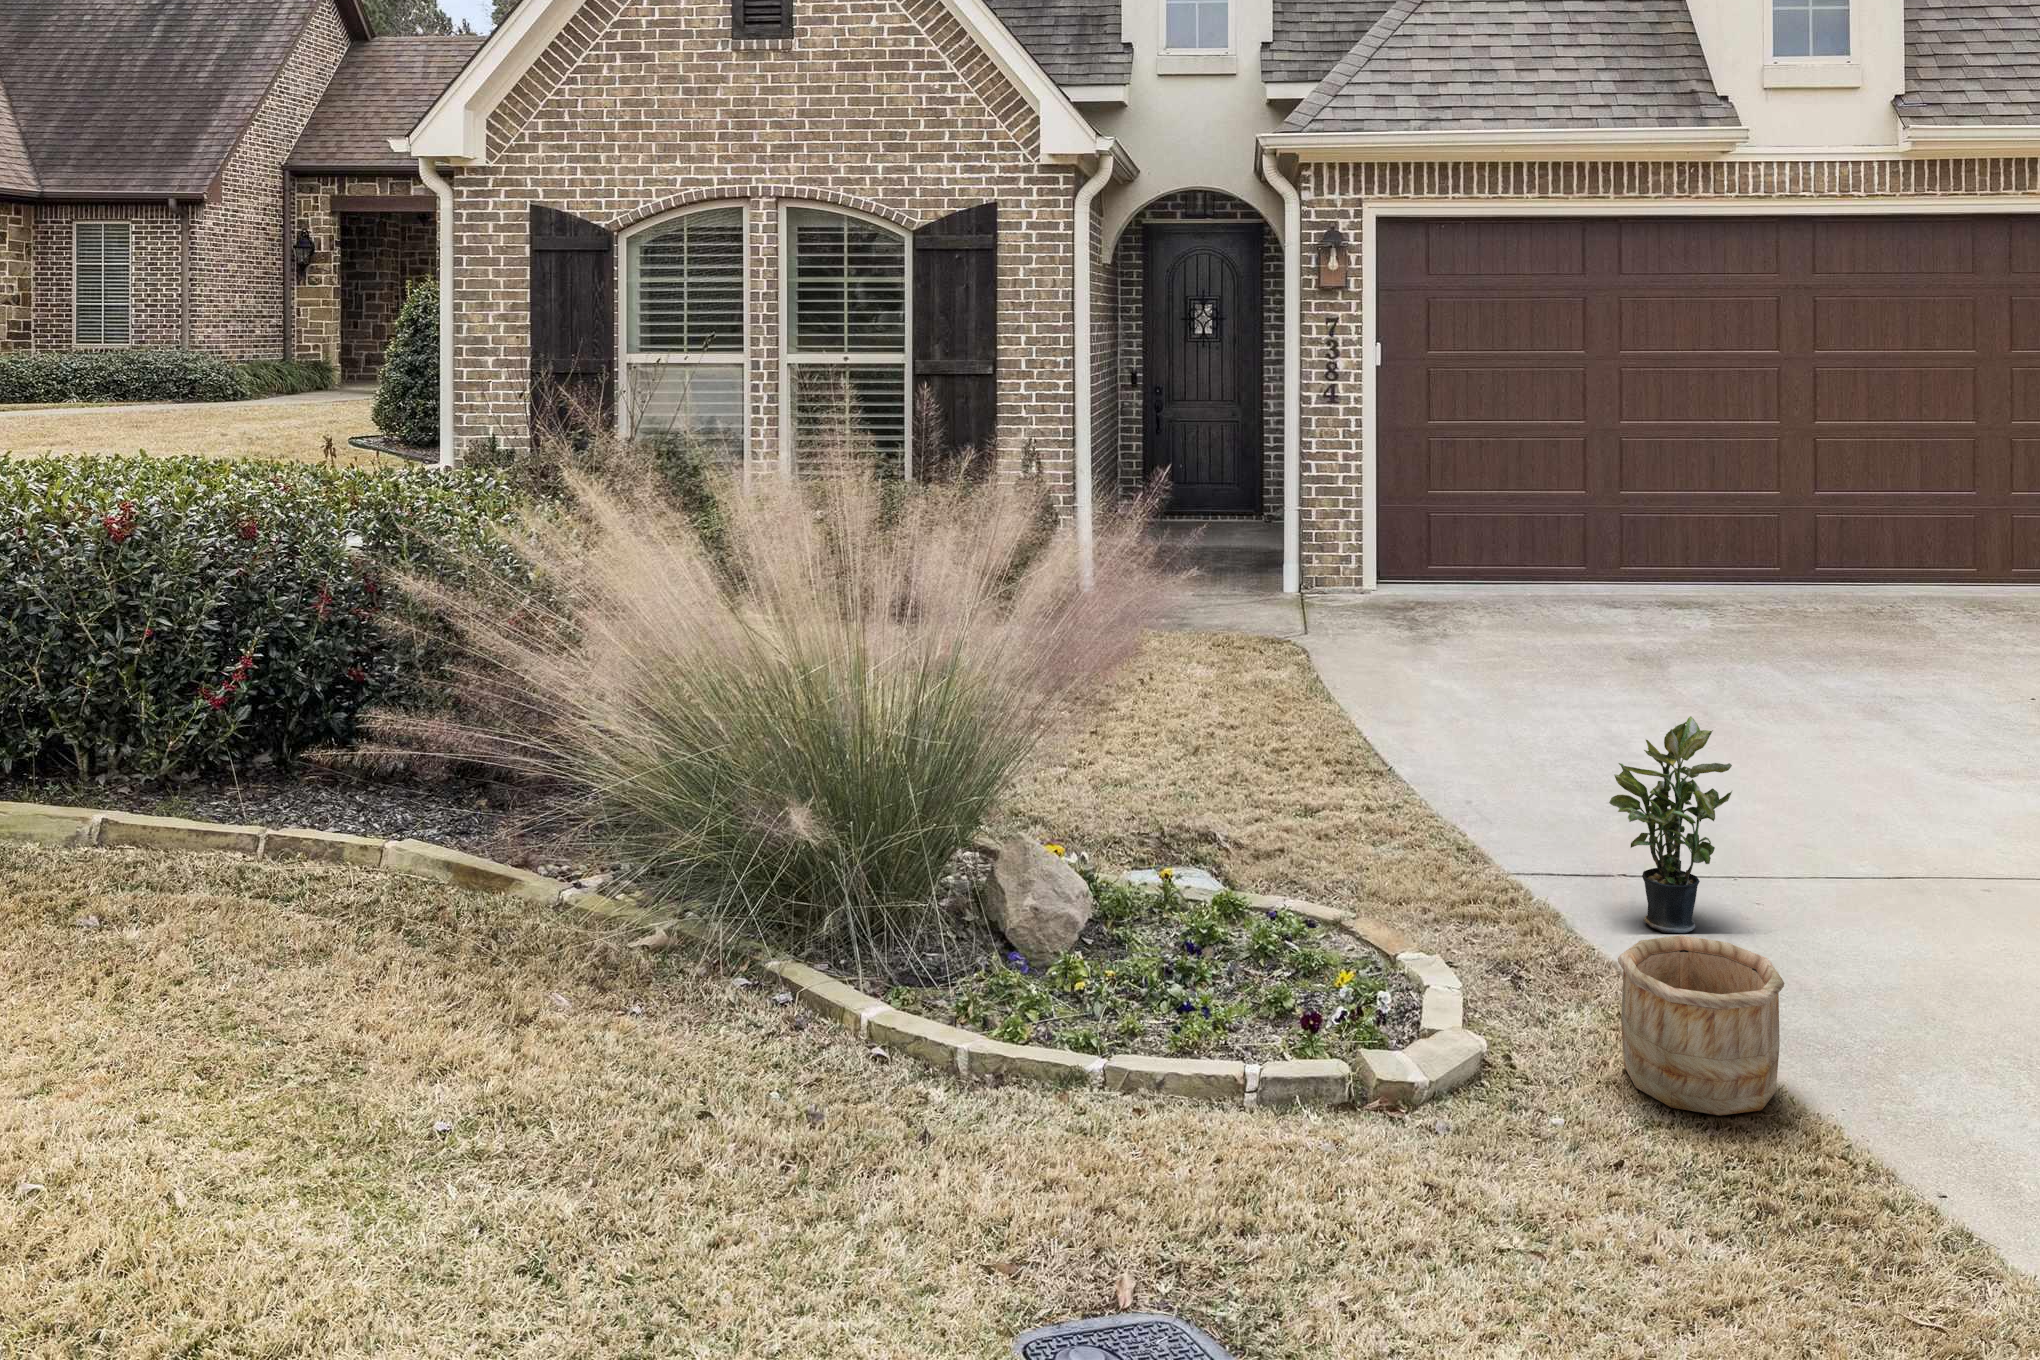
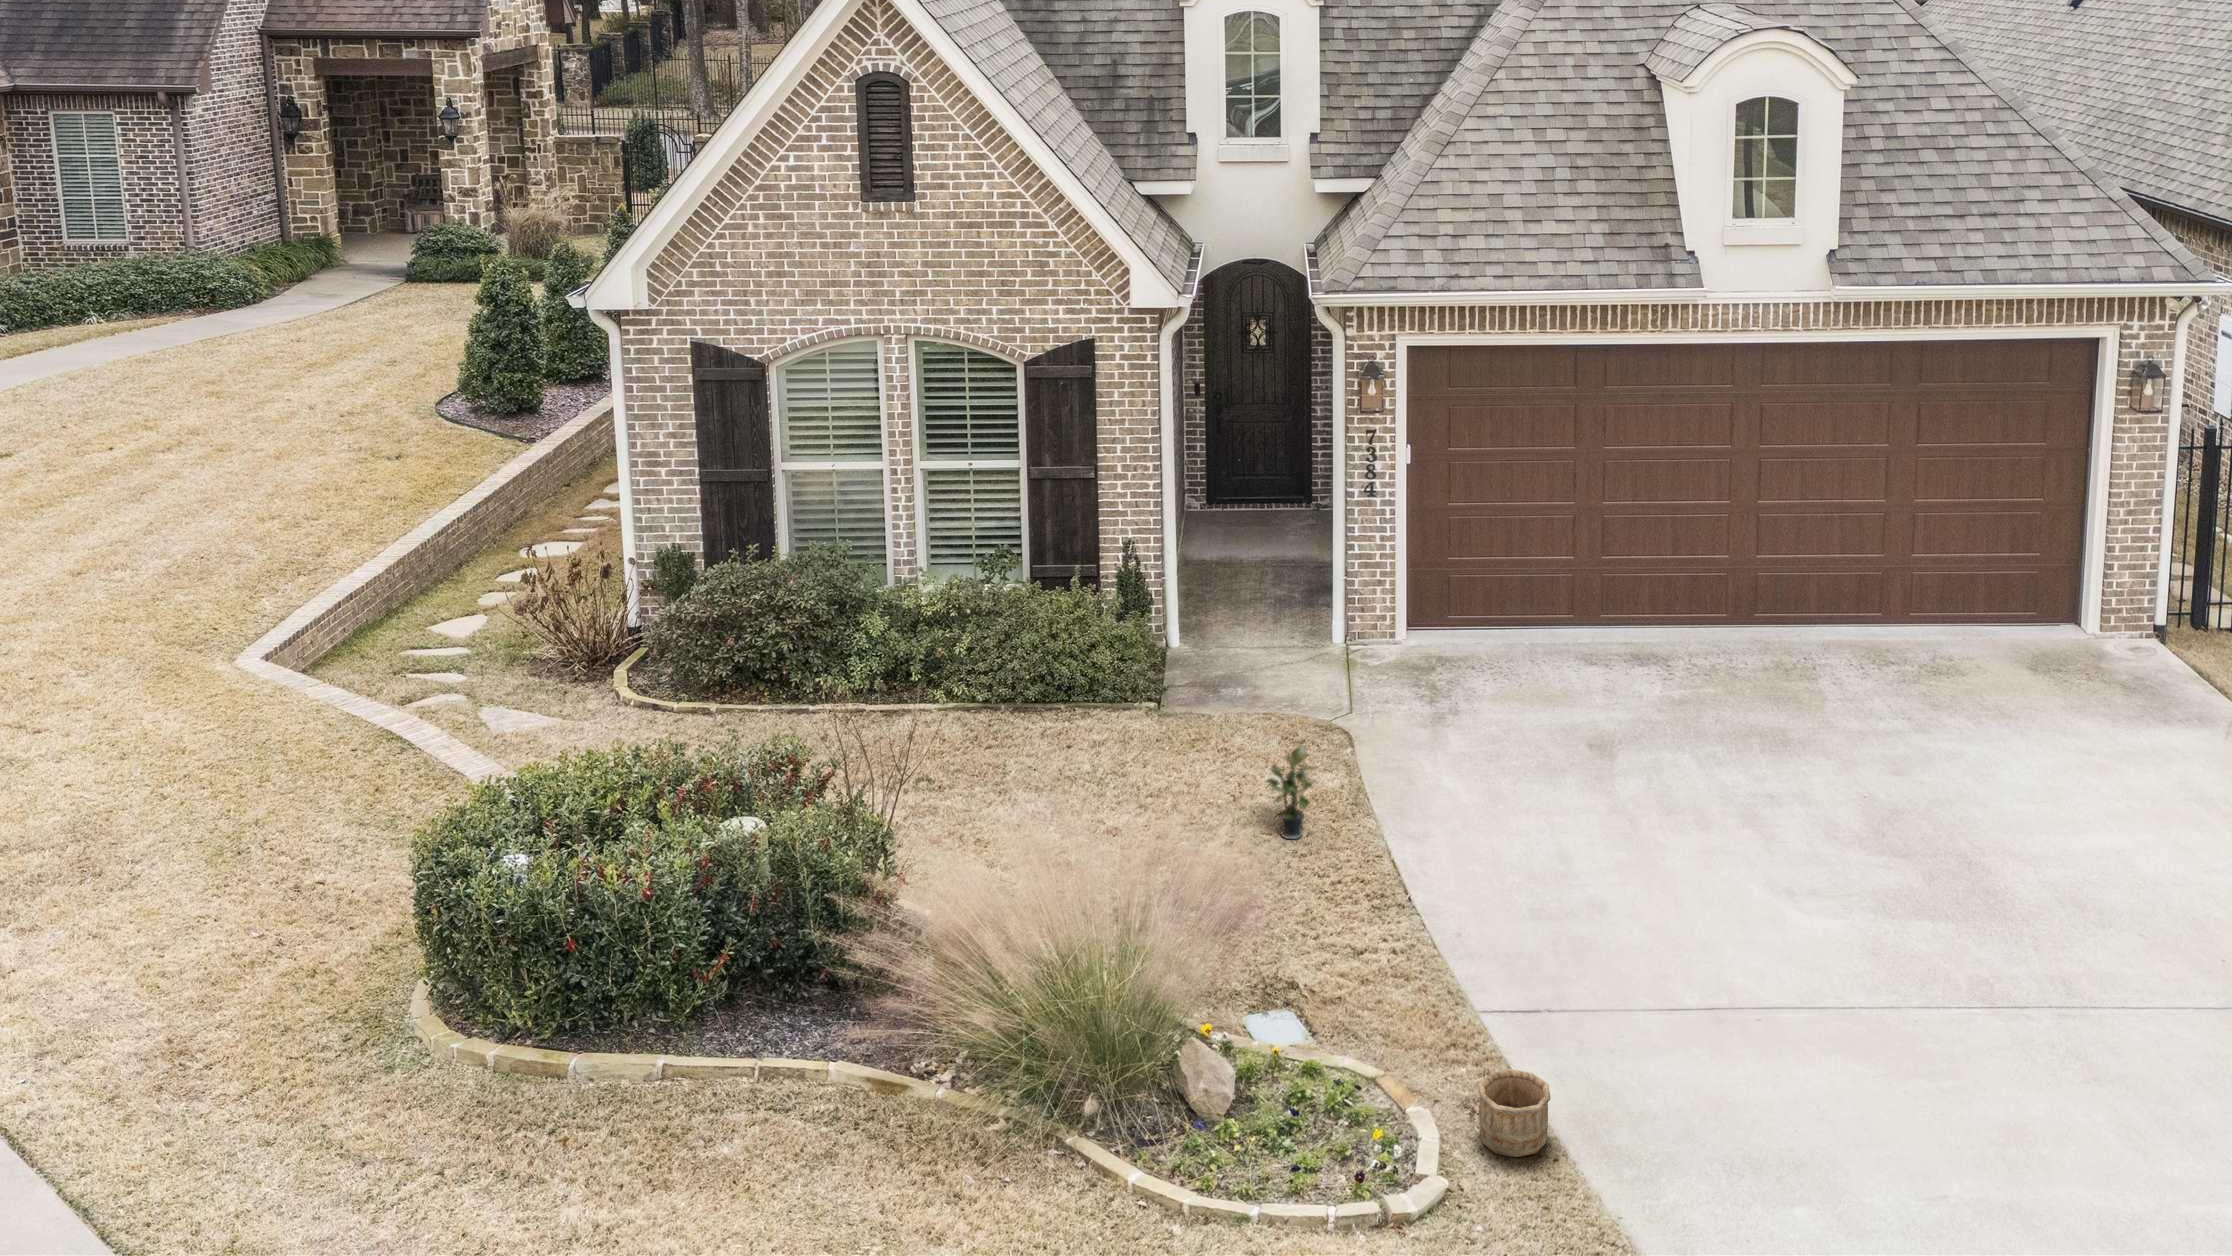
potted plant: present [1609,716,1732,934] -> present [1266,745,1317,839]

